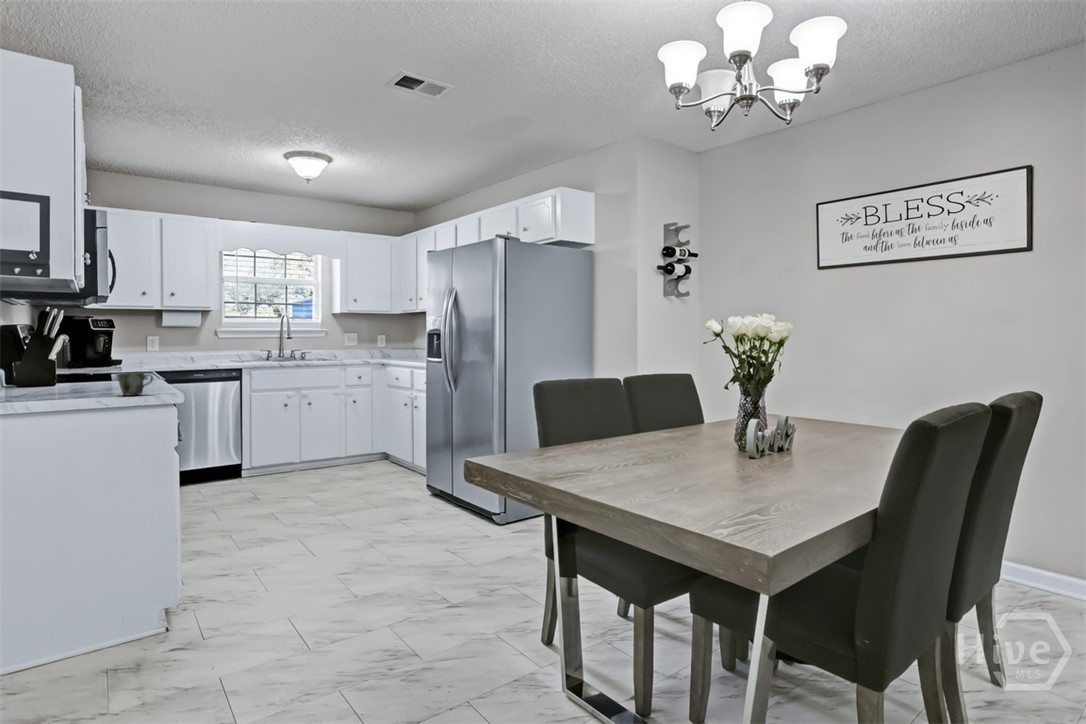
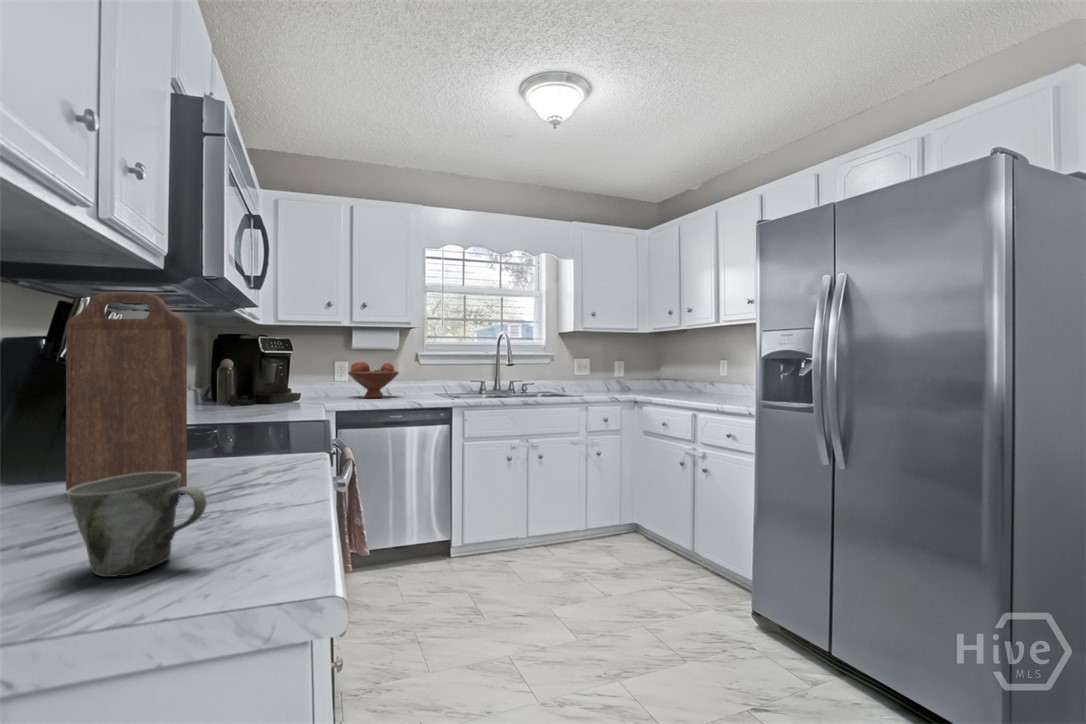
cutting board: none [71,315,122,389] -> present [66,293,187,491]
fruit bowl: none [160,336,201,363] -> present [348,362,399,398]

